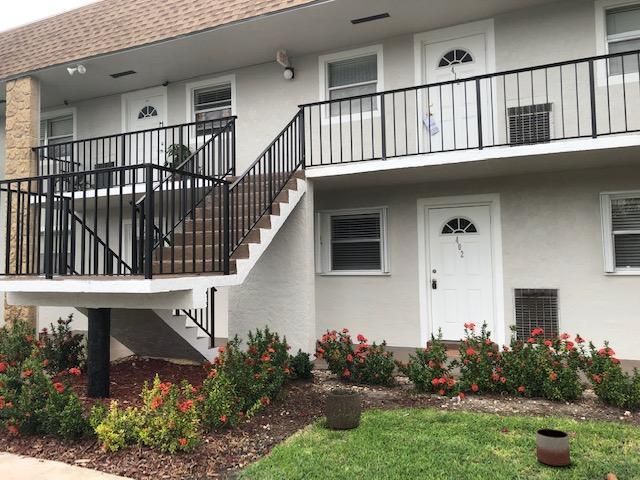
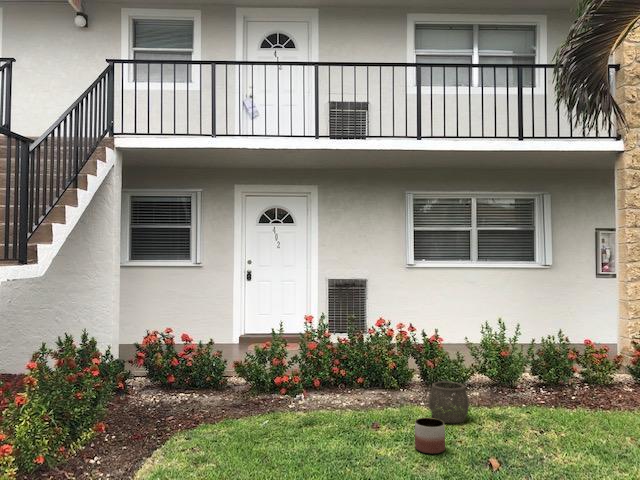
woven basket: present [325,389,362,429] -> present [429,381,469,423]

